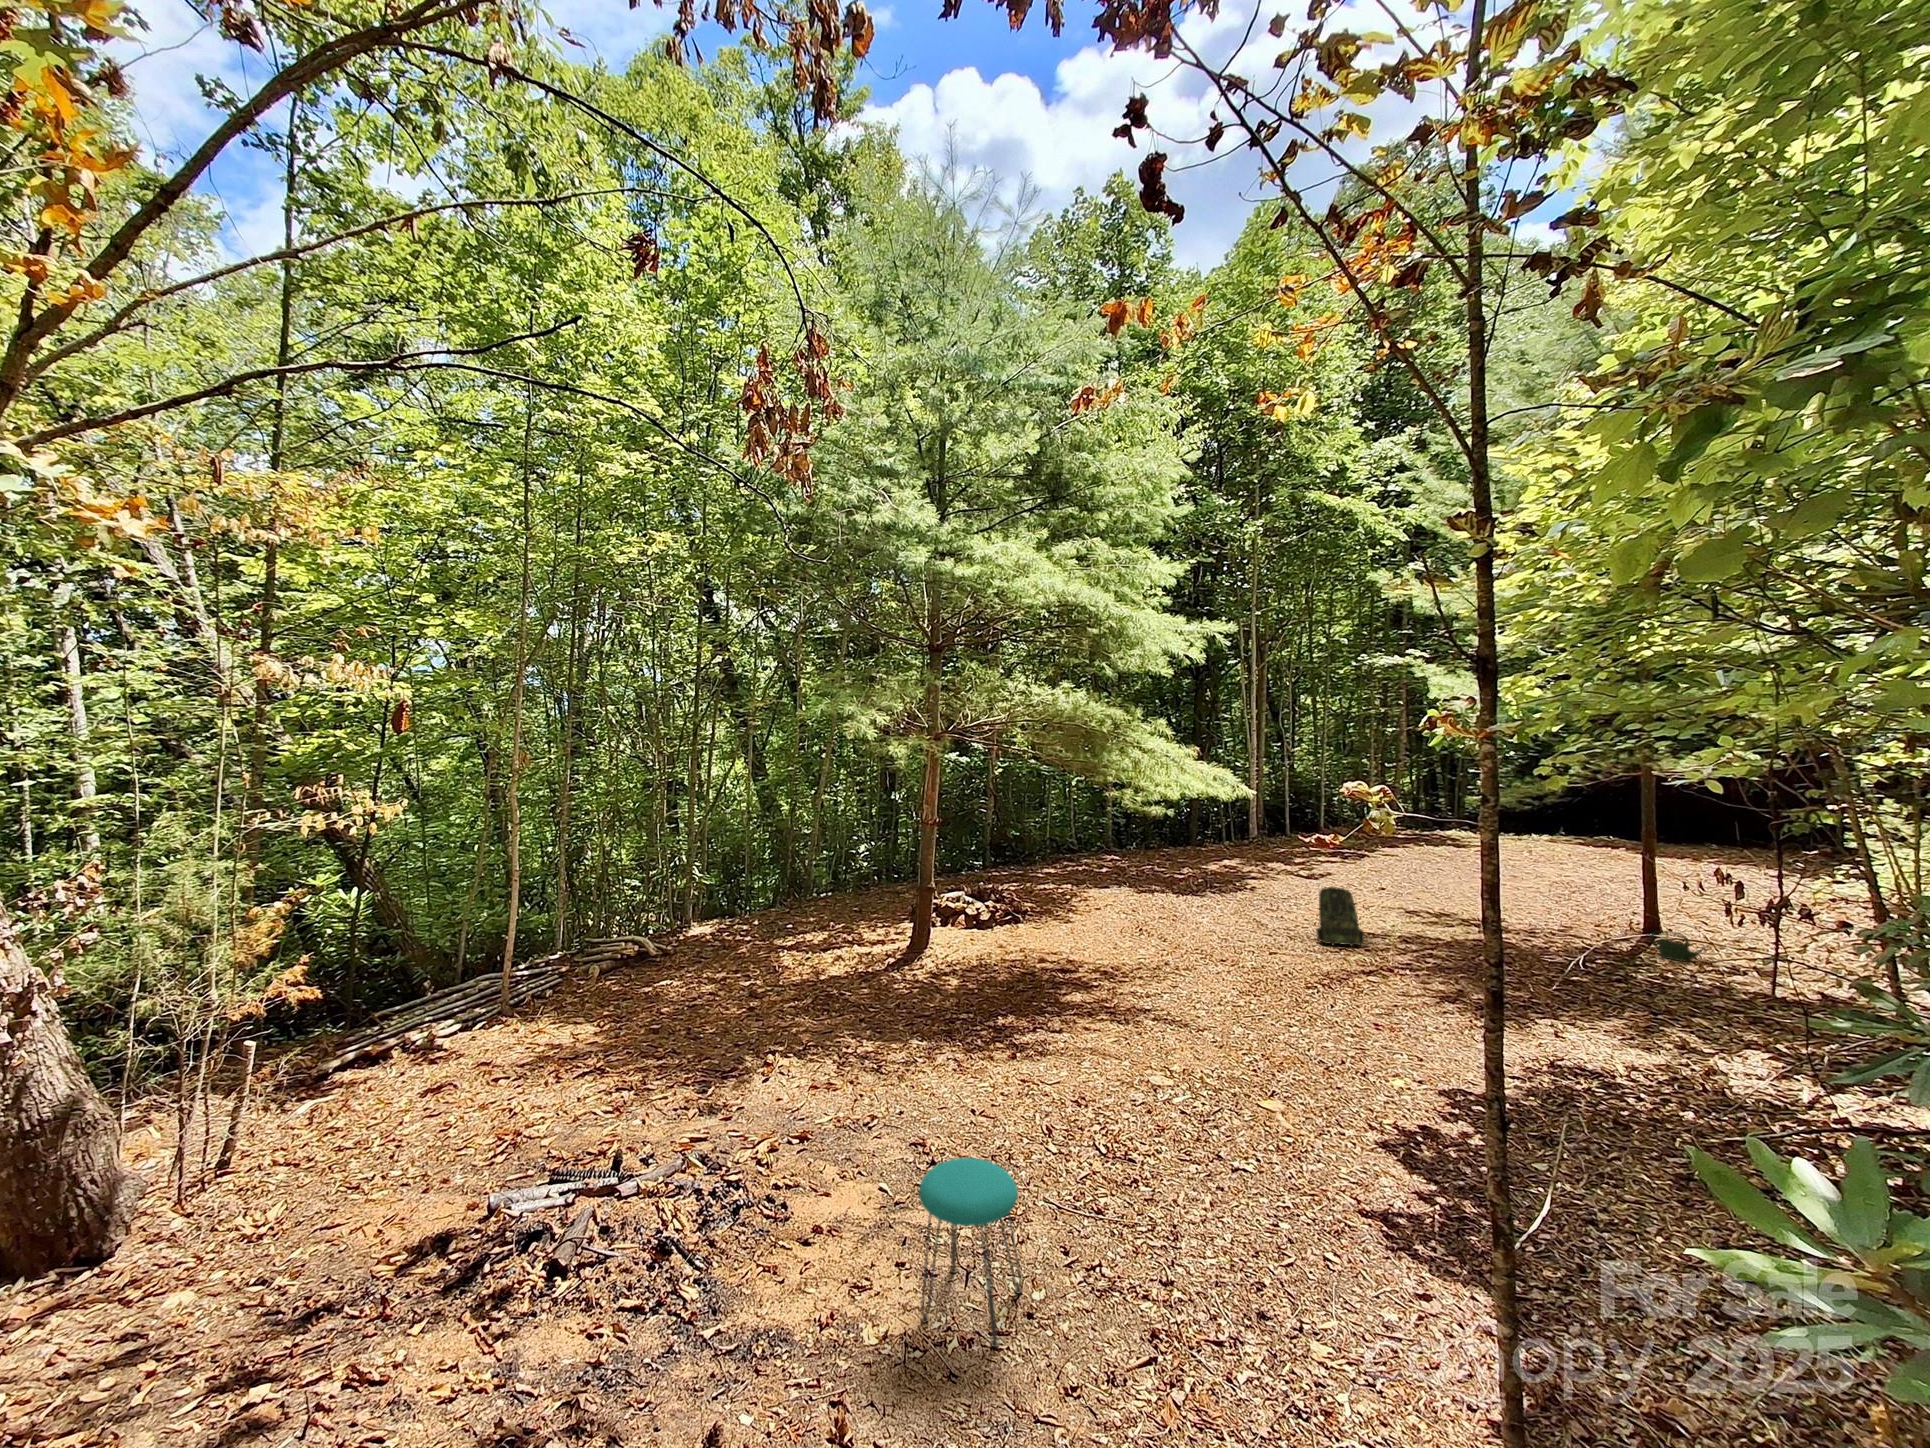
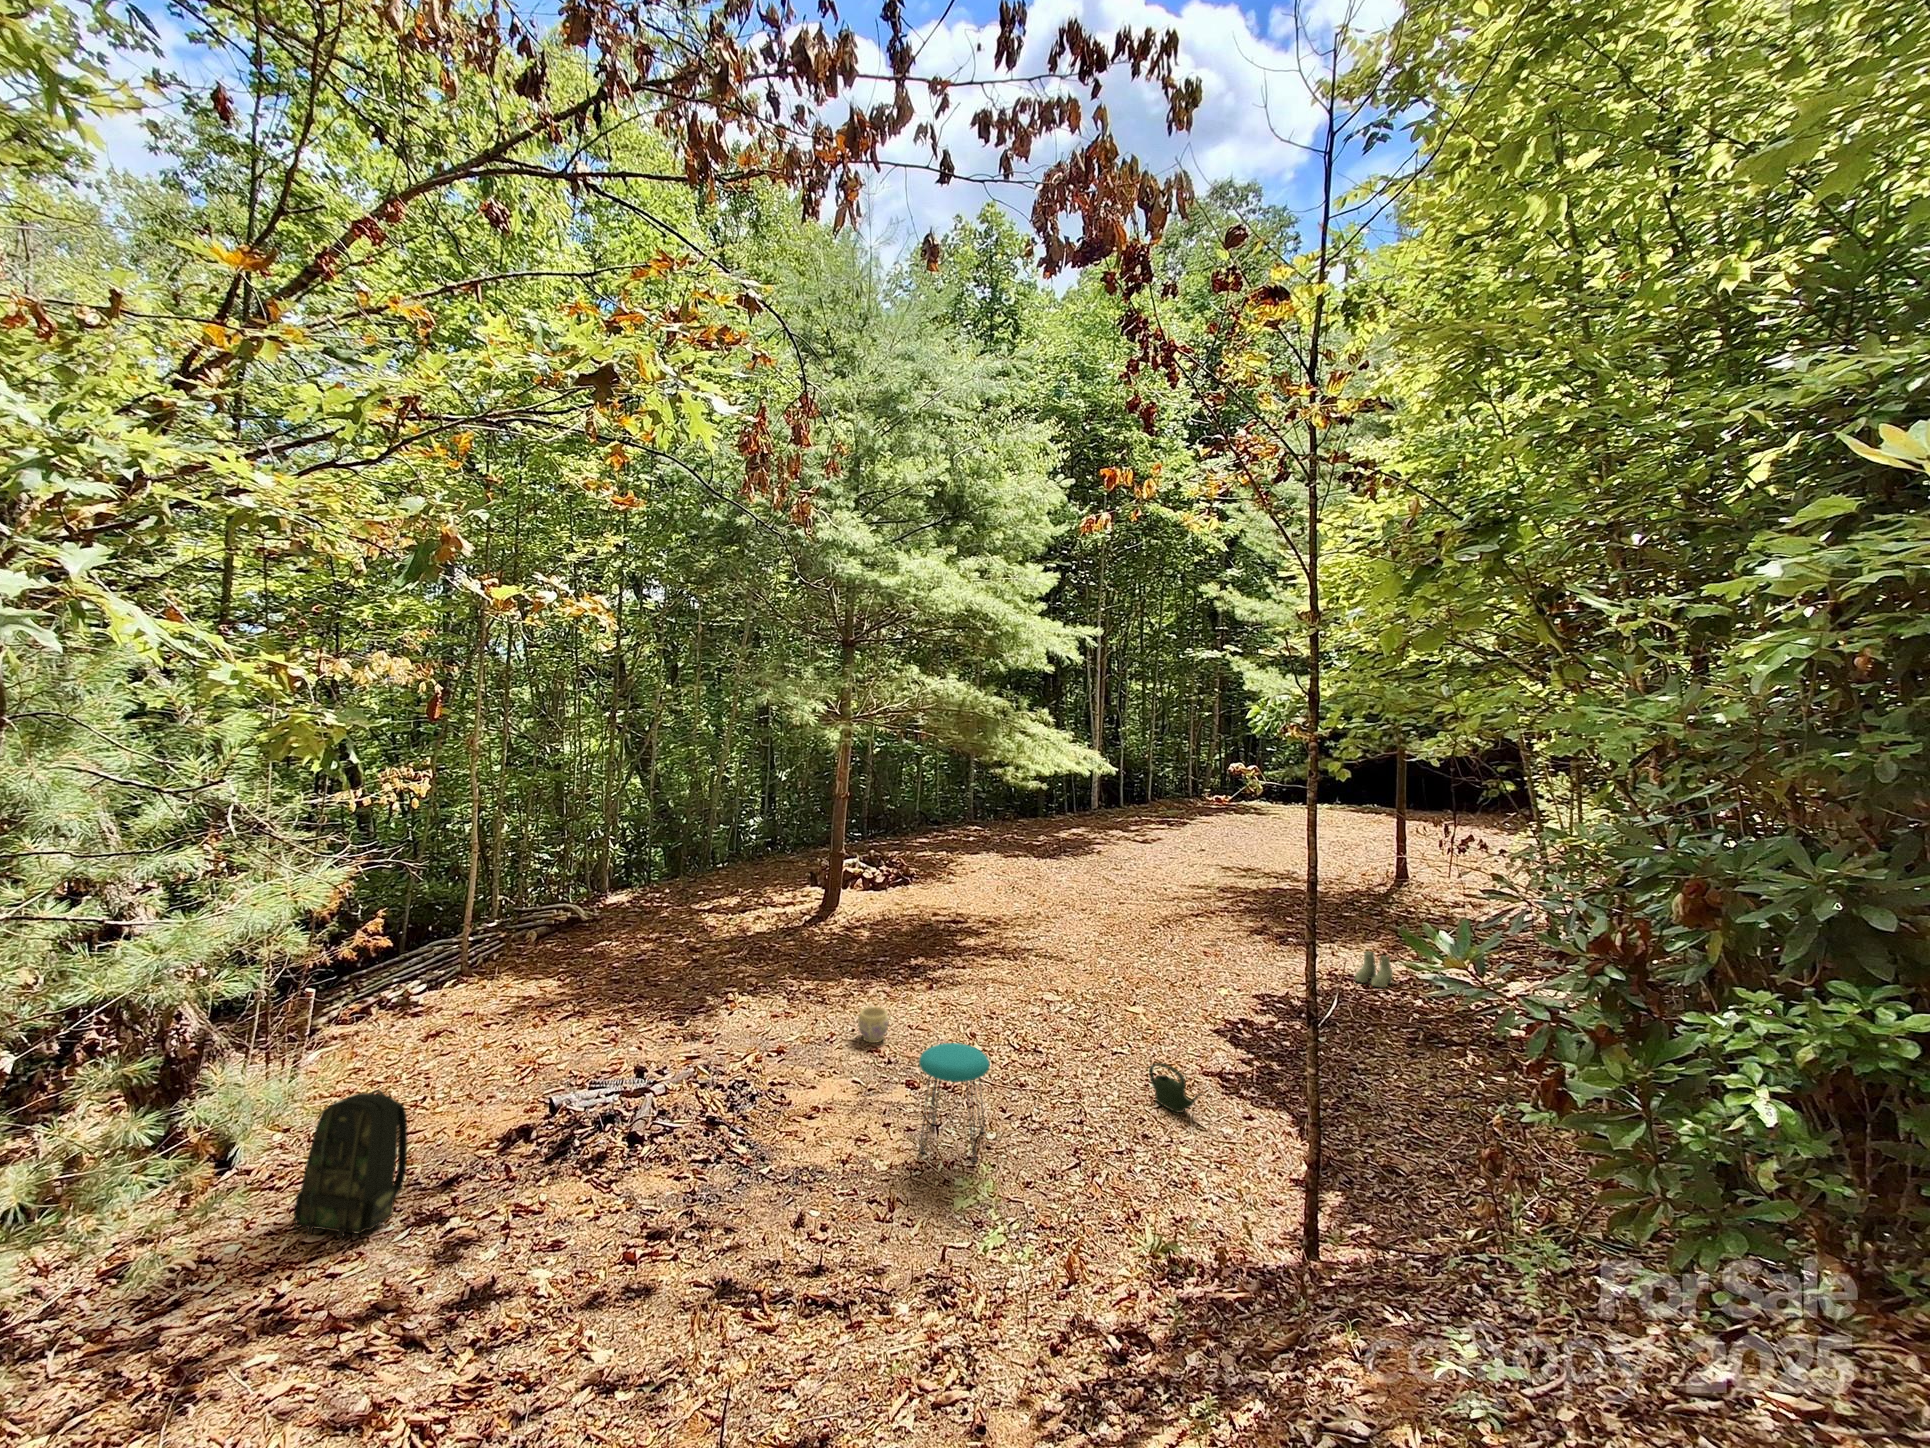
backpack: present [1316,887,1364,946] -> present [294,1090,407,1238]
watering can: present [1650,931,1707,962] -> present [1149,1063,1203,1113]
boots: none [1608,1023,1672,1079] -> present [1355,951,1393,988]
planter: none [895,1083,934,1132] -> present [858,1007,889,1043]

